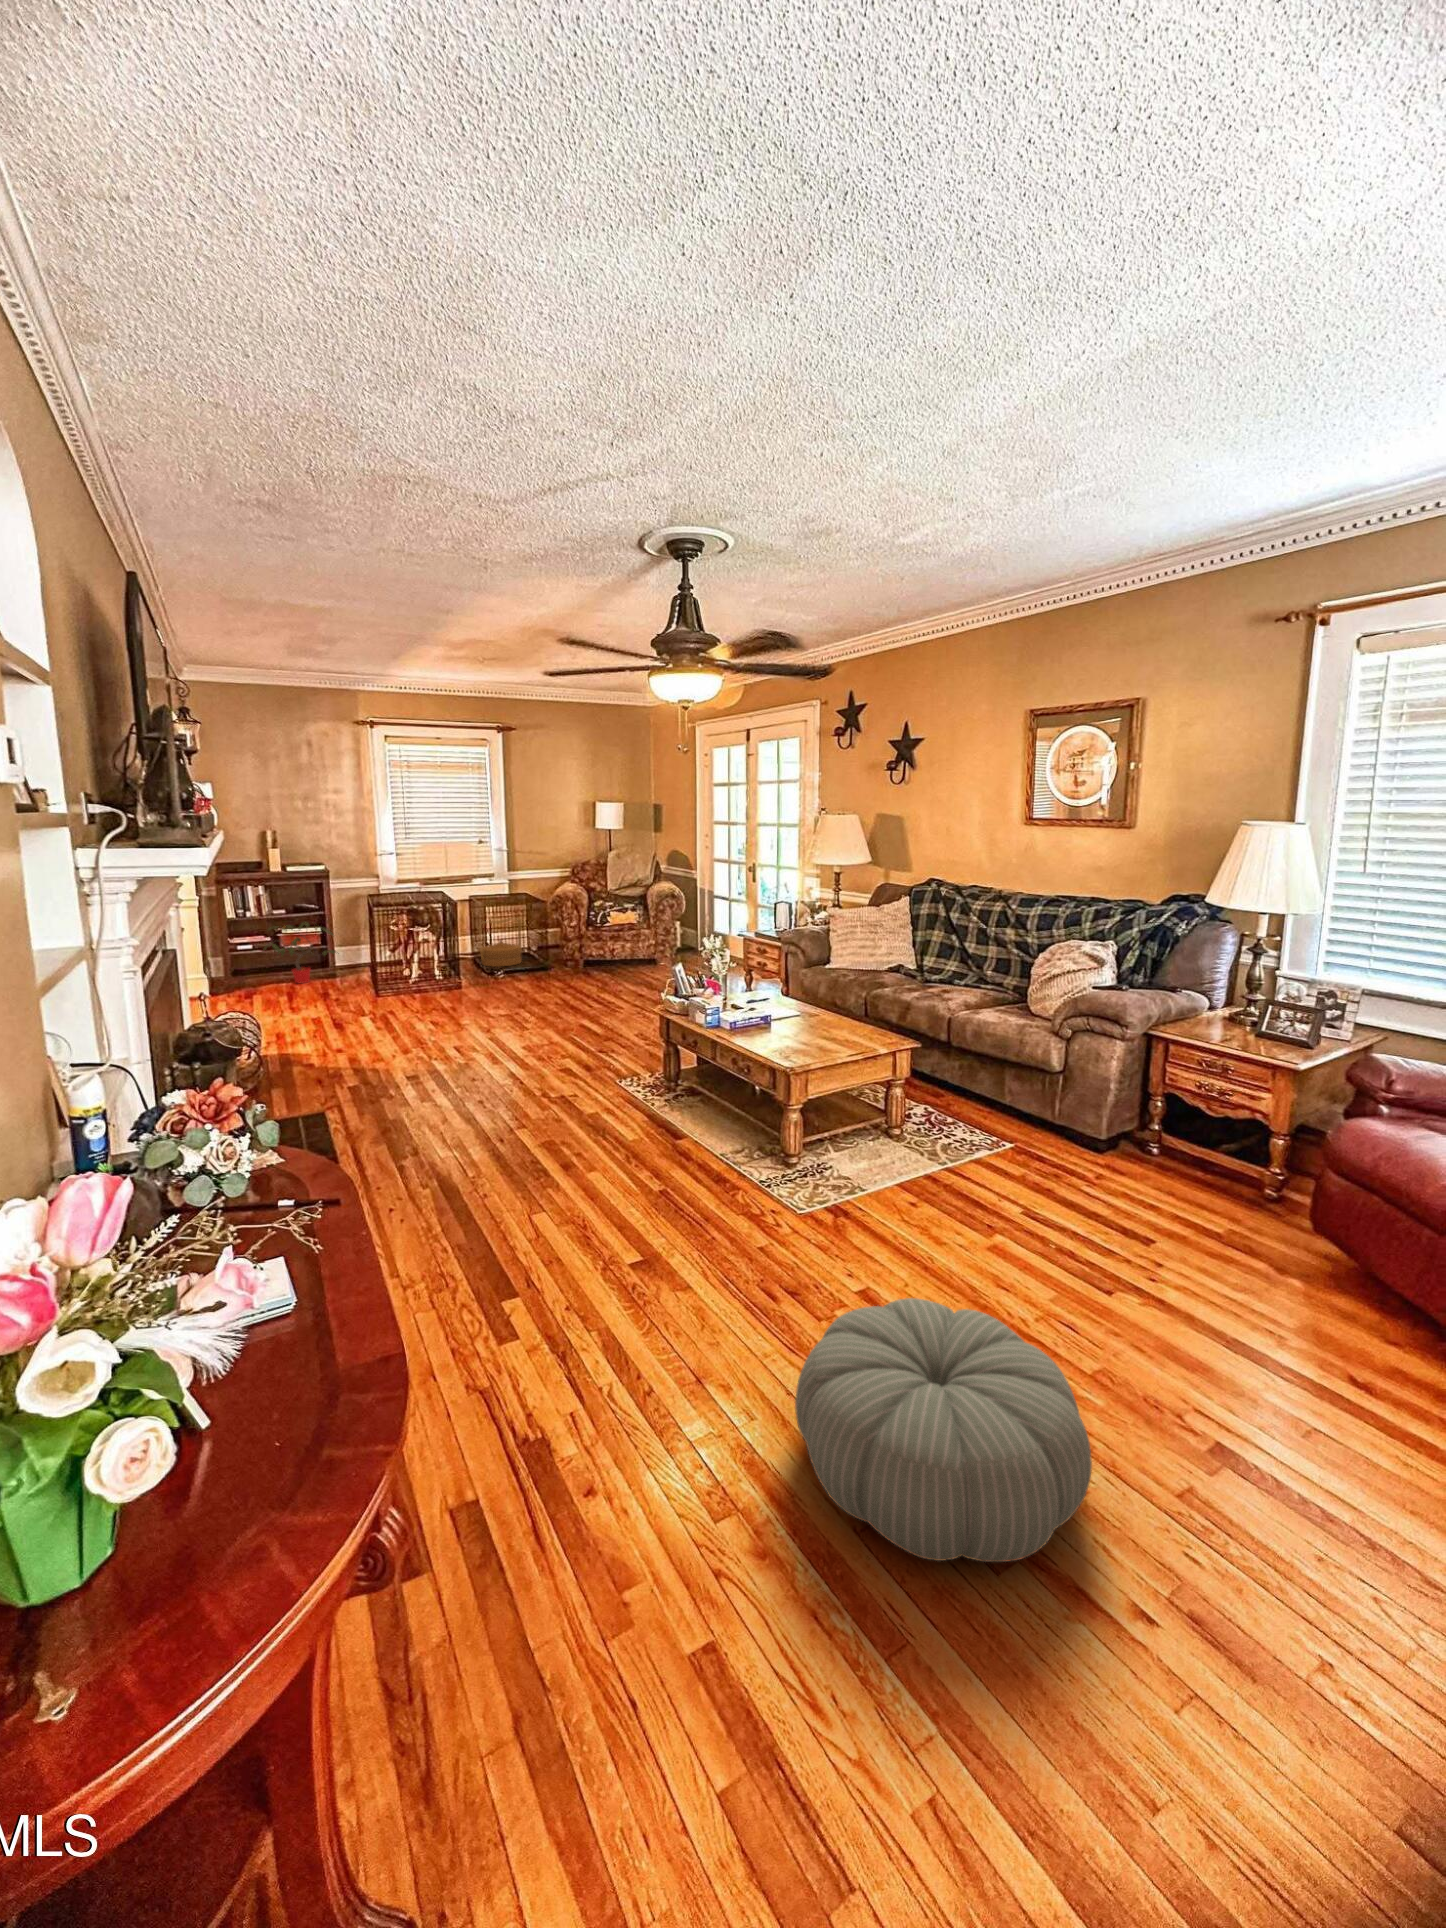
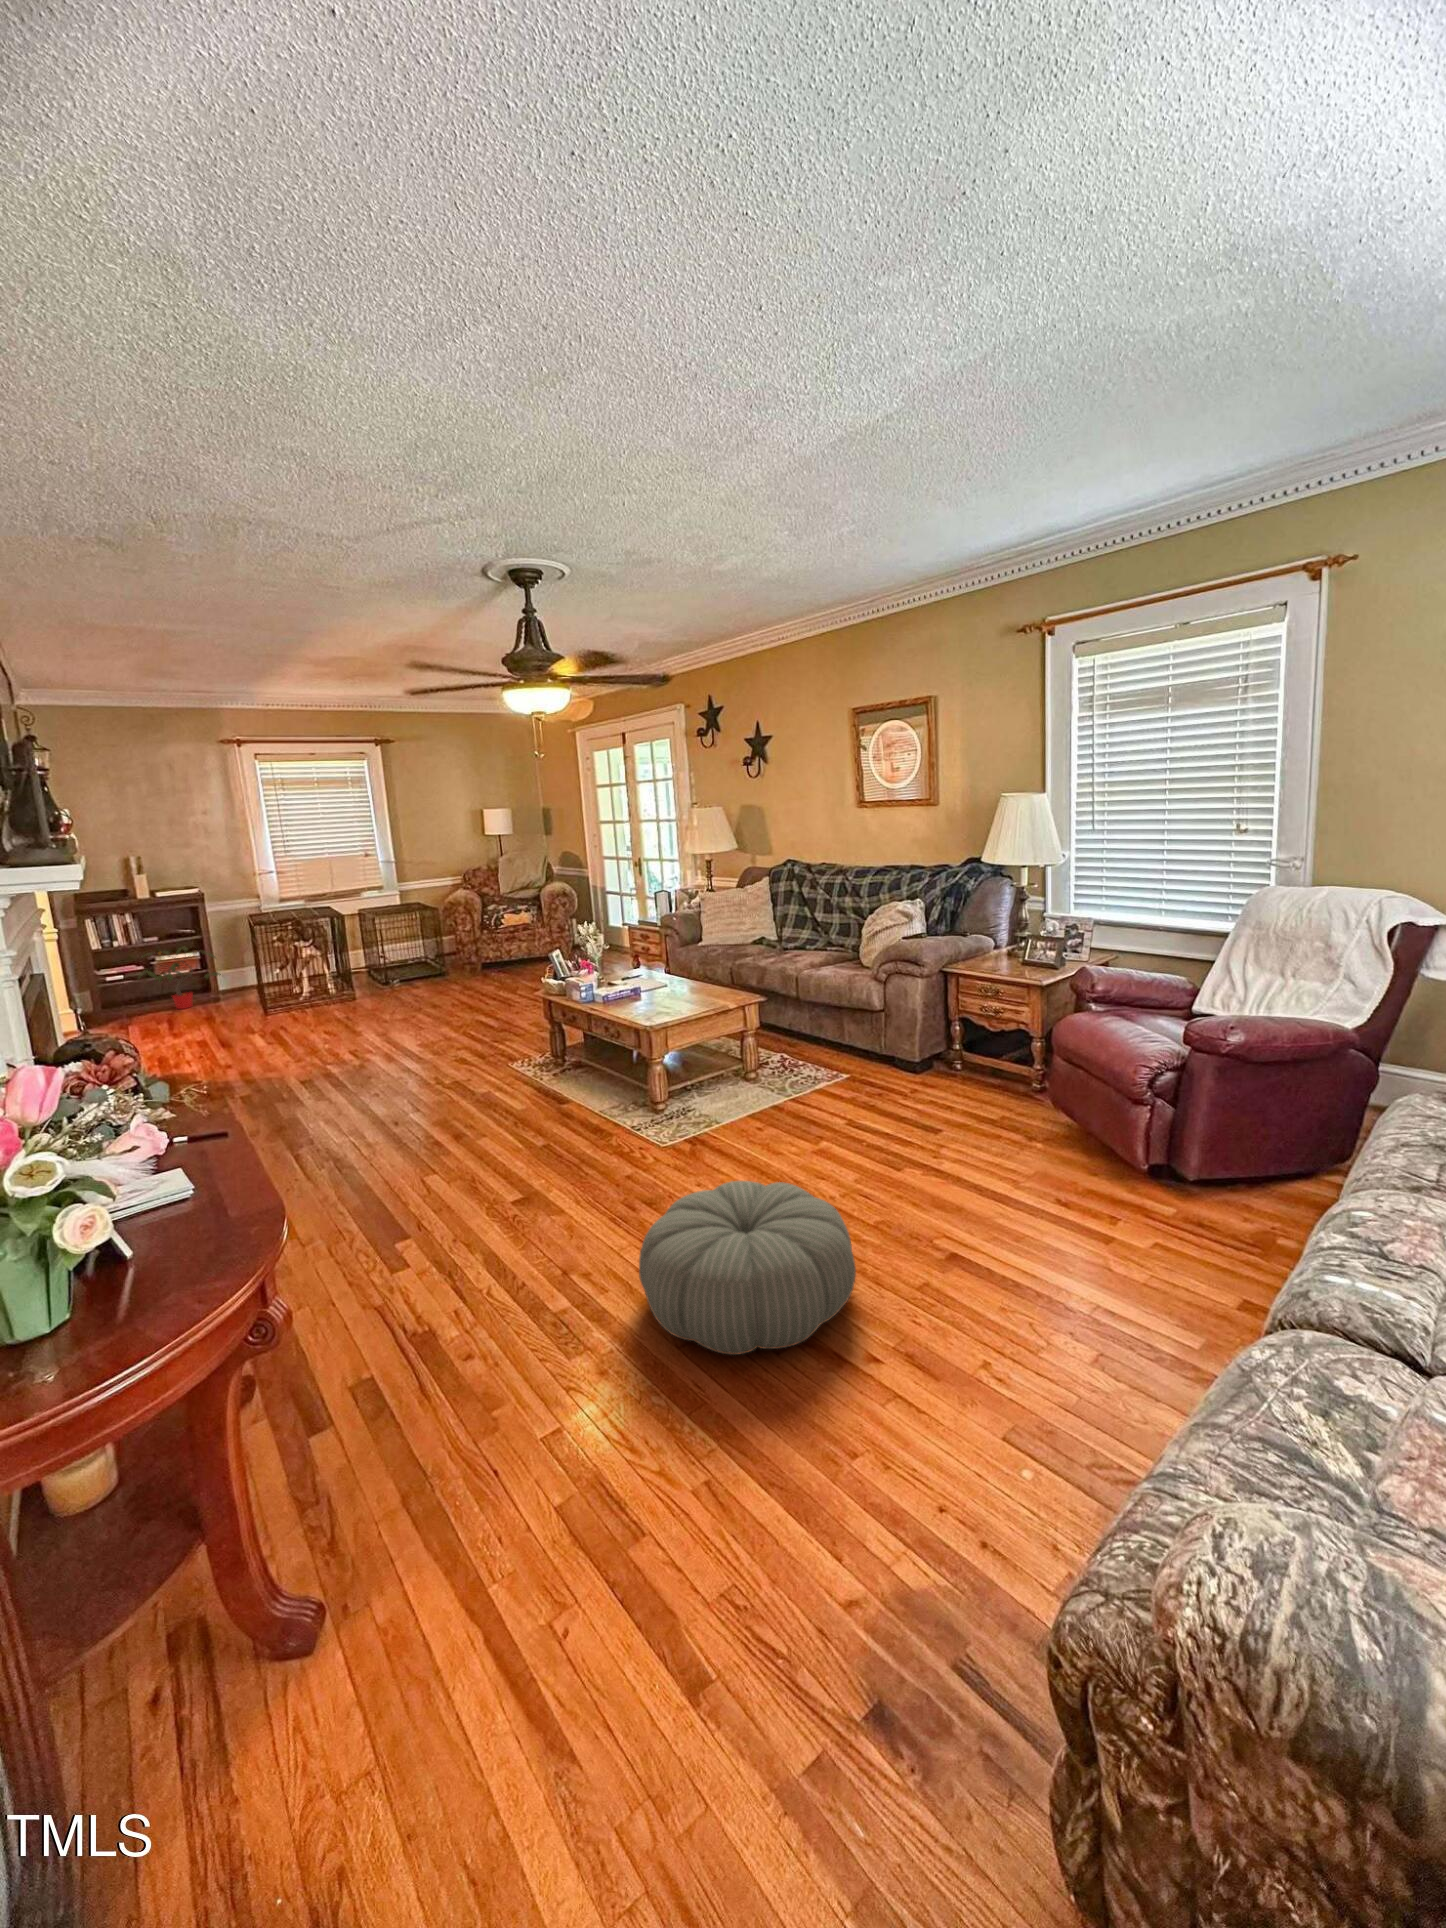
woven basket: present [478,918,522,967] -> none [371,927,419,977]

